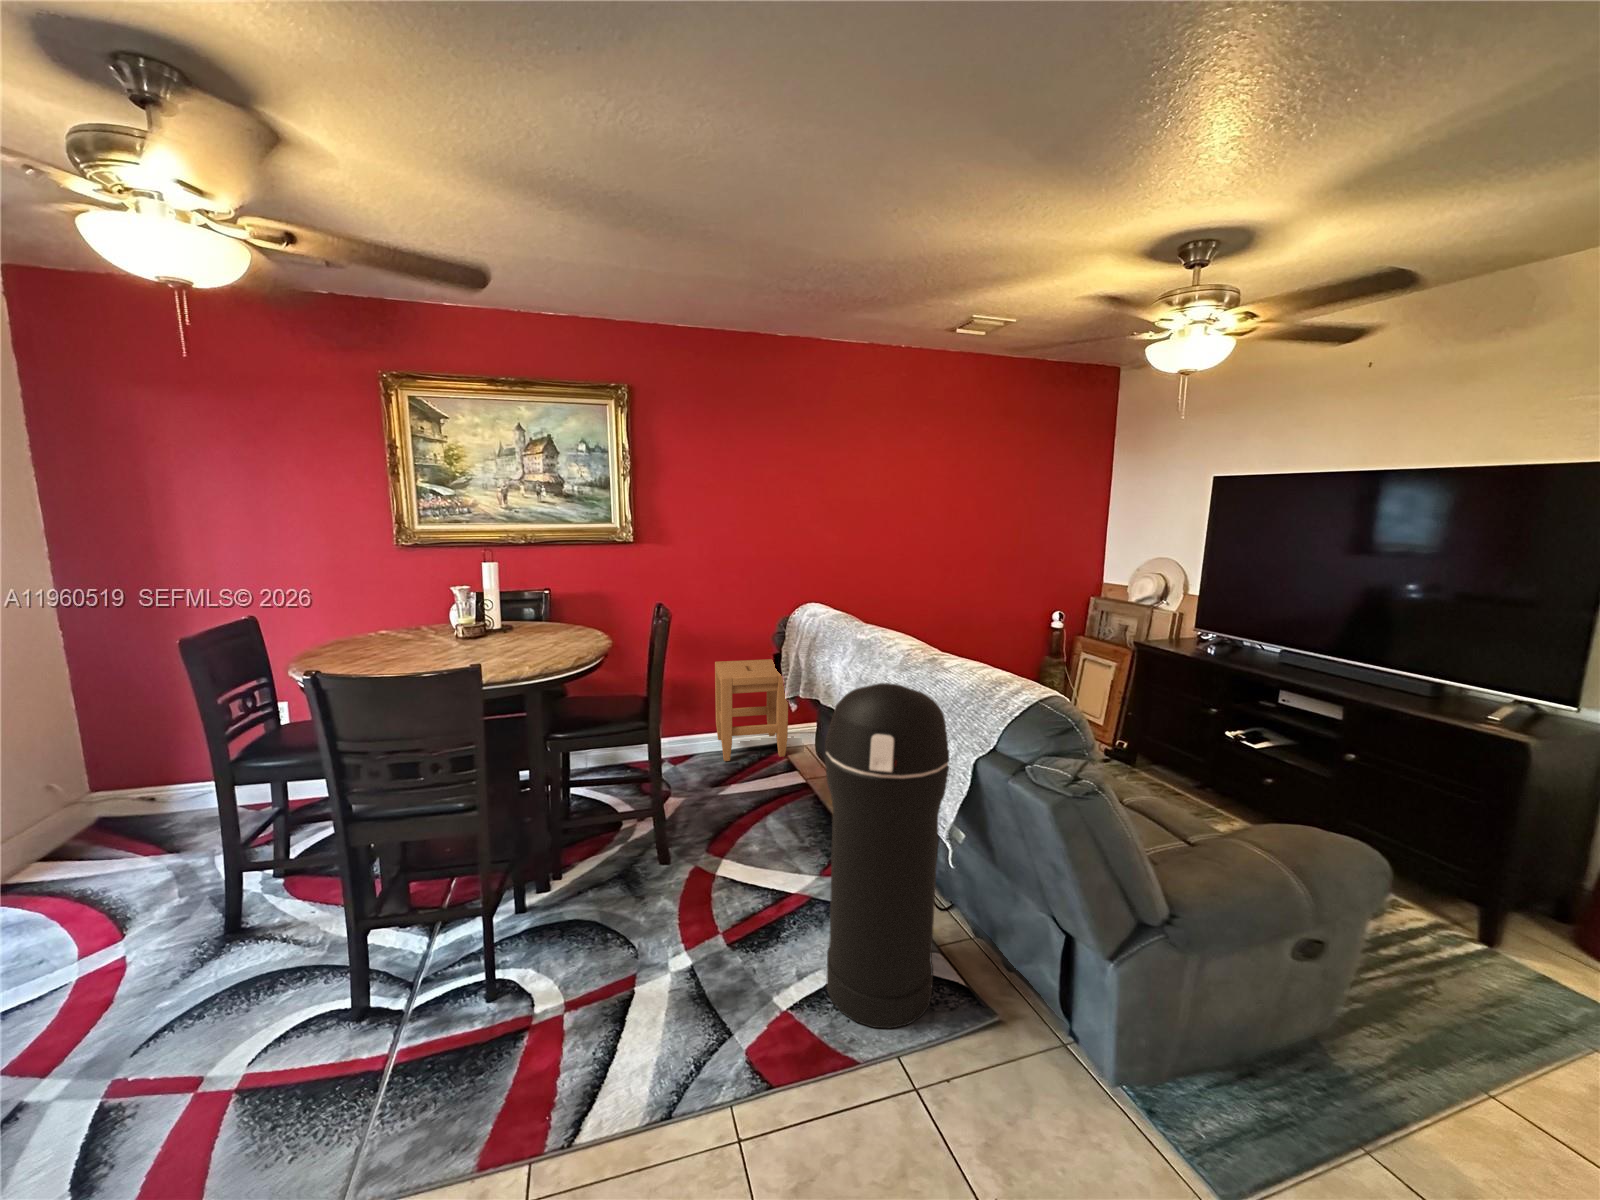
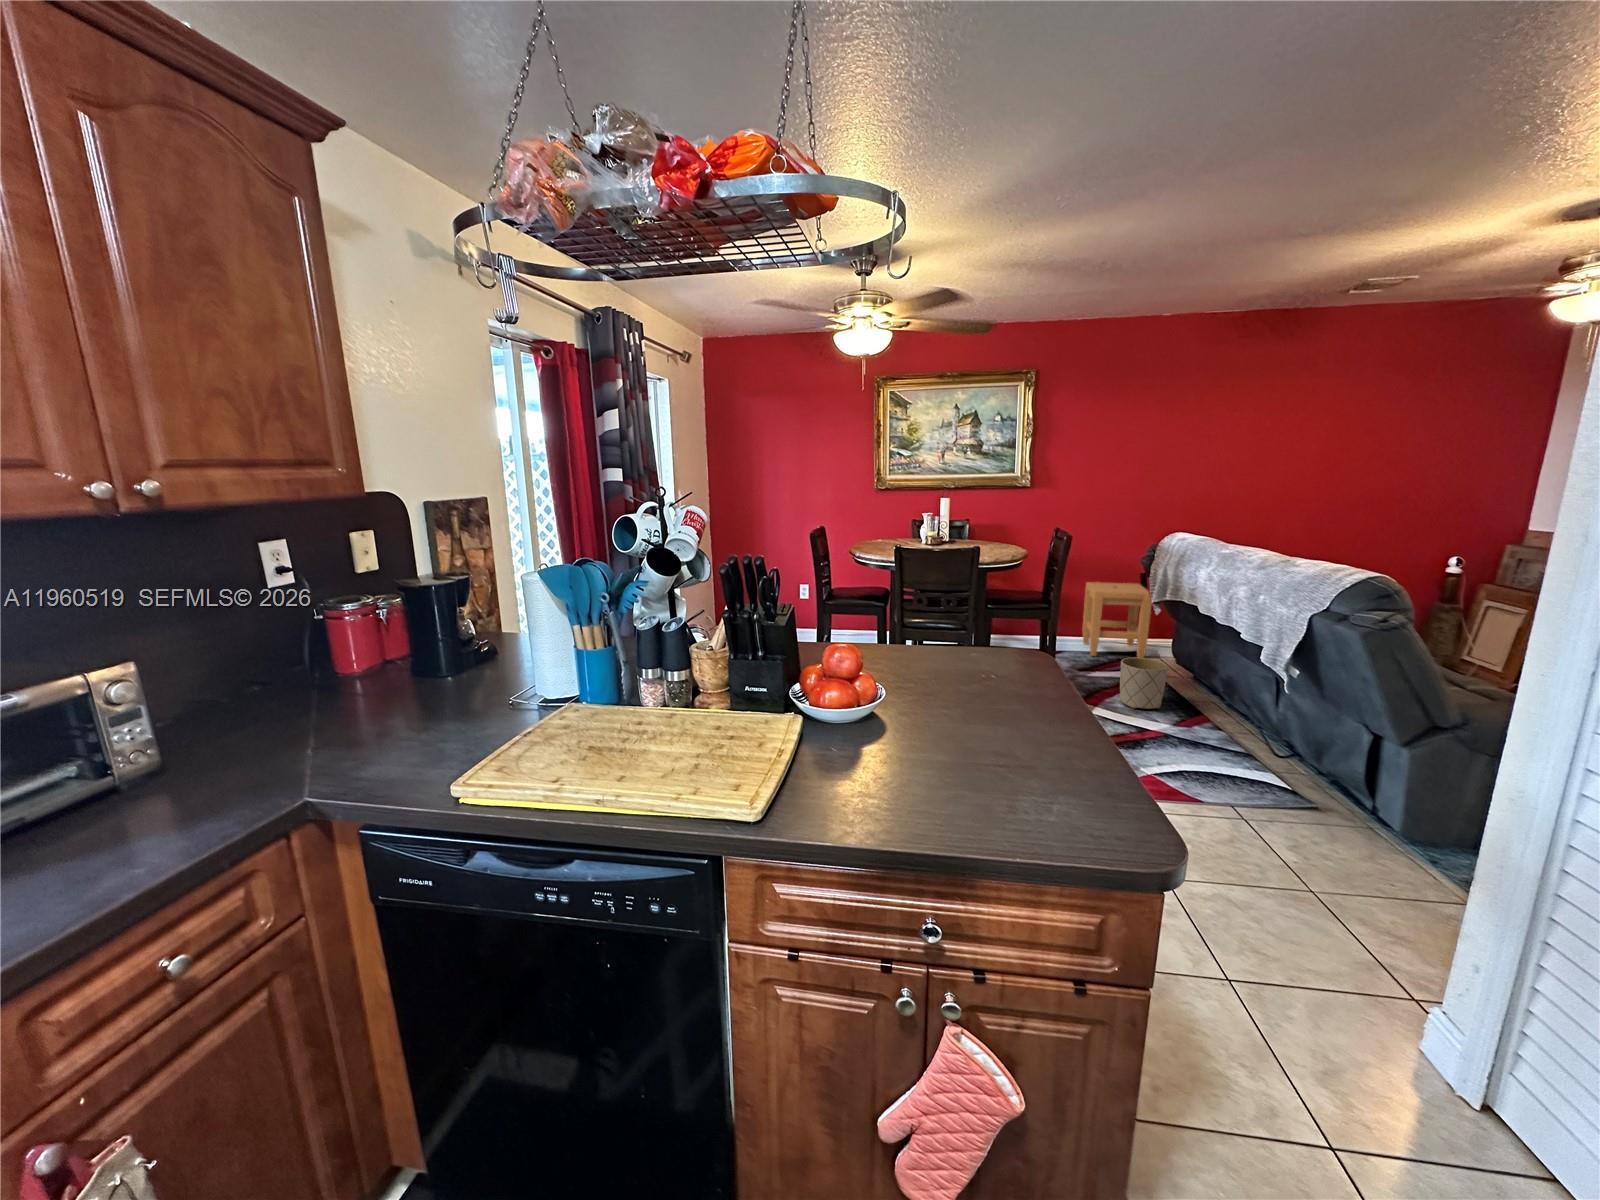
trash can: present [825,683,952,1028] -> none [1182,570,1295,790]
planter: none [748,778,805,859] -> present [1120,657,1168,709]

